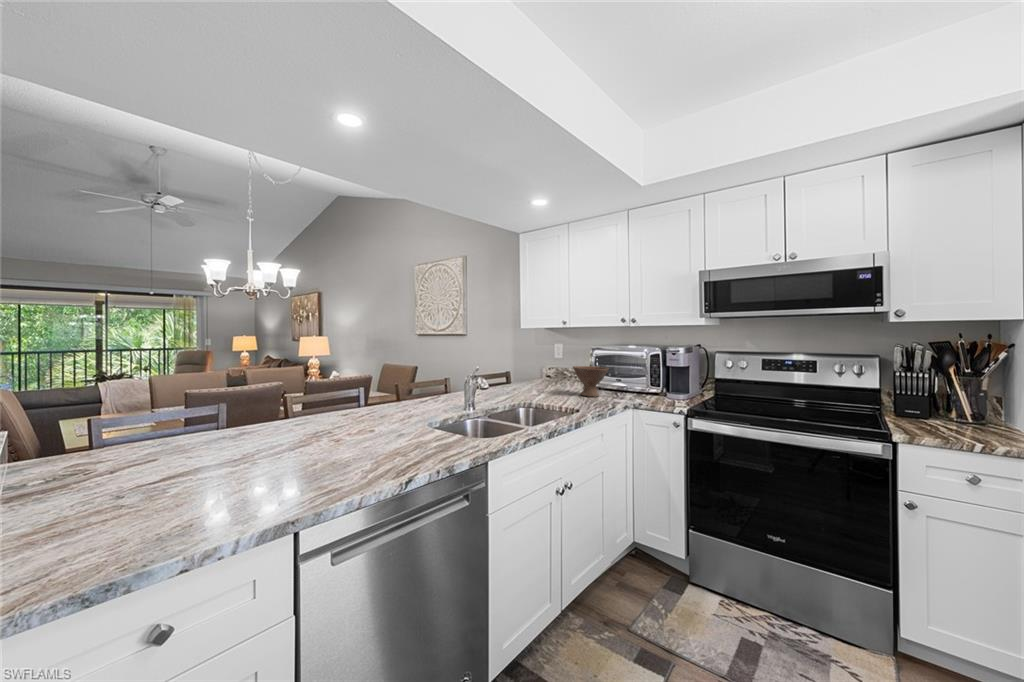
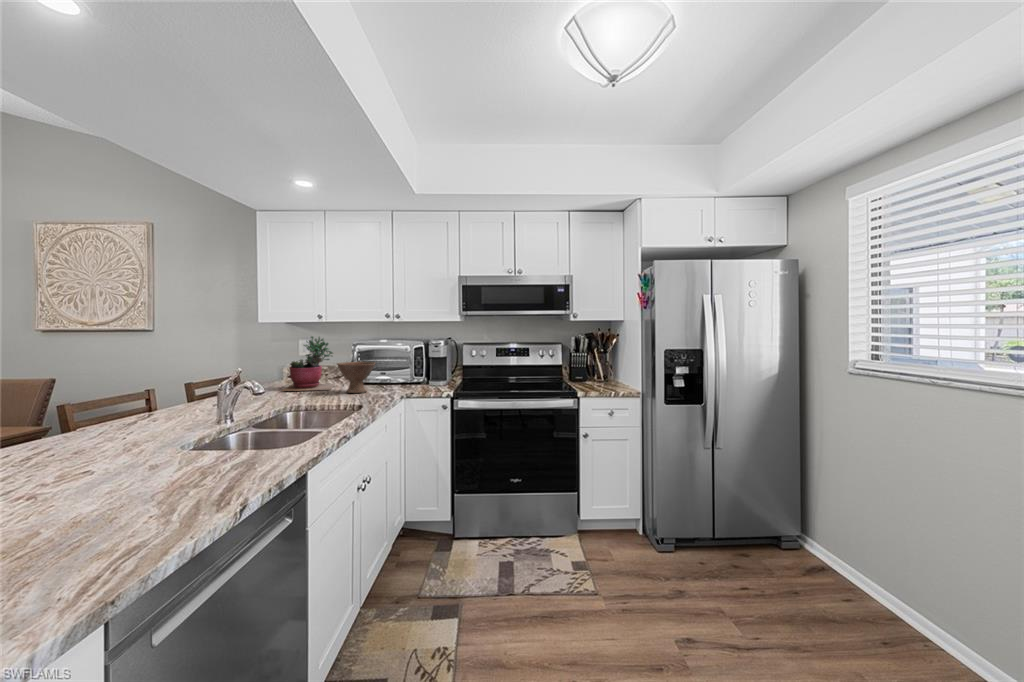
succulent plant: none [531,341,577,391] -> present [282,336,334,391]

